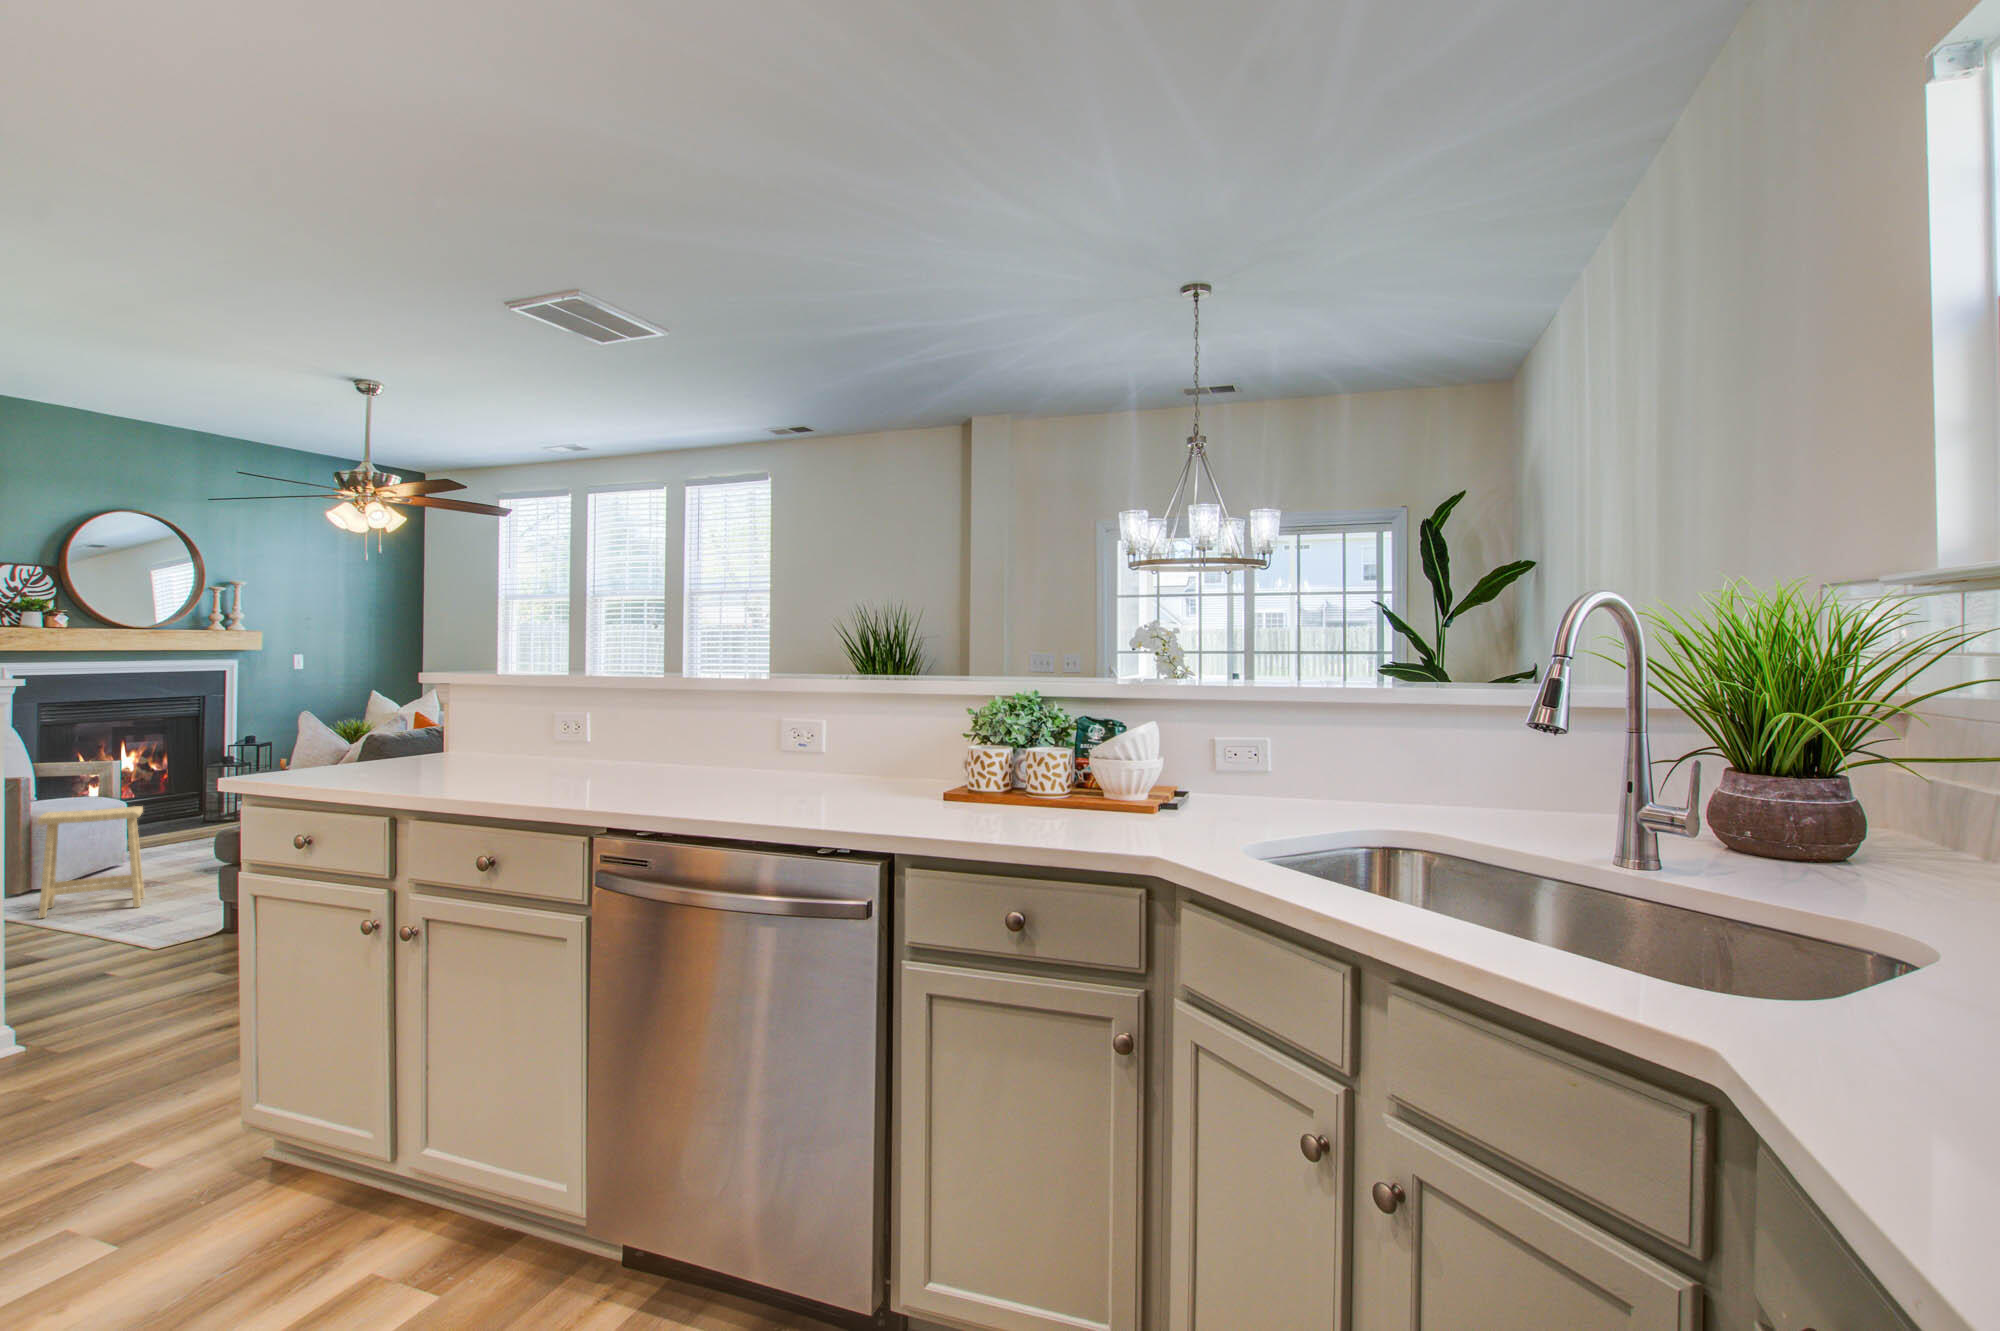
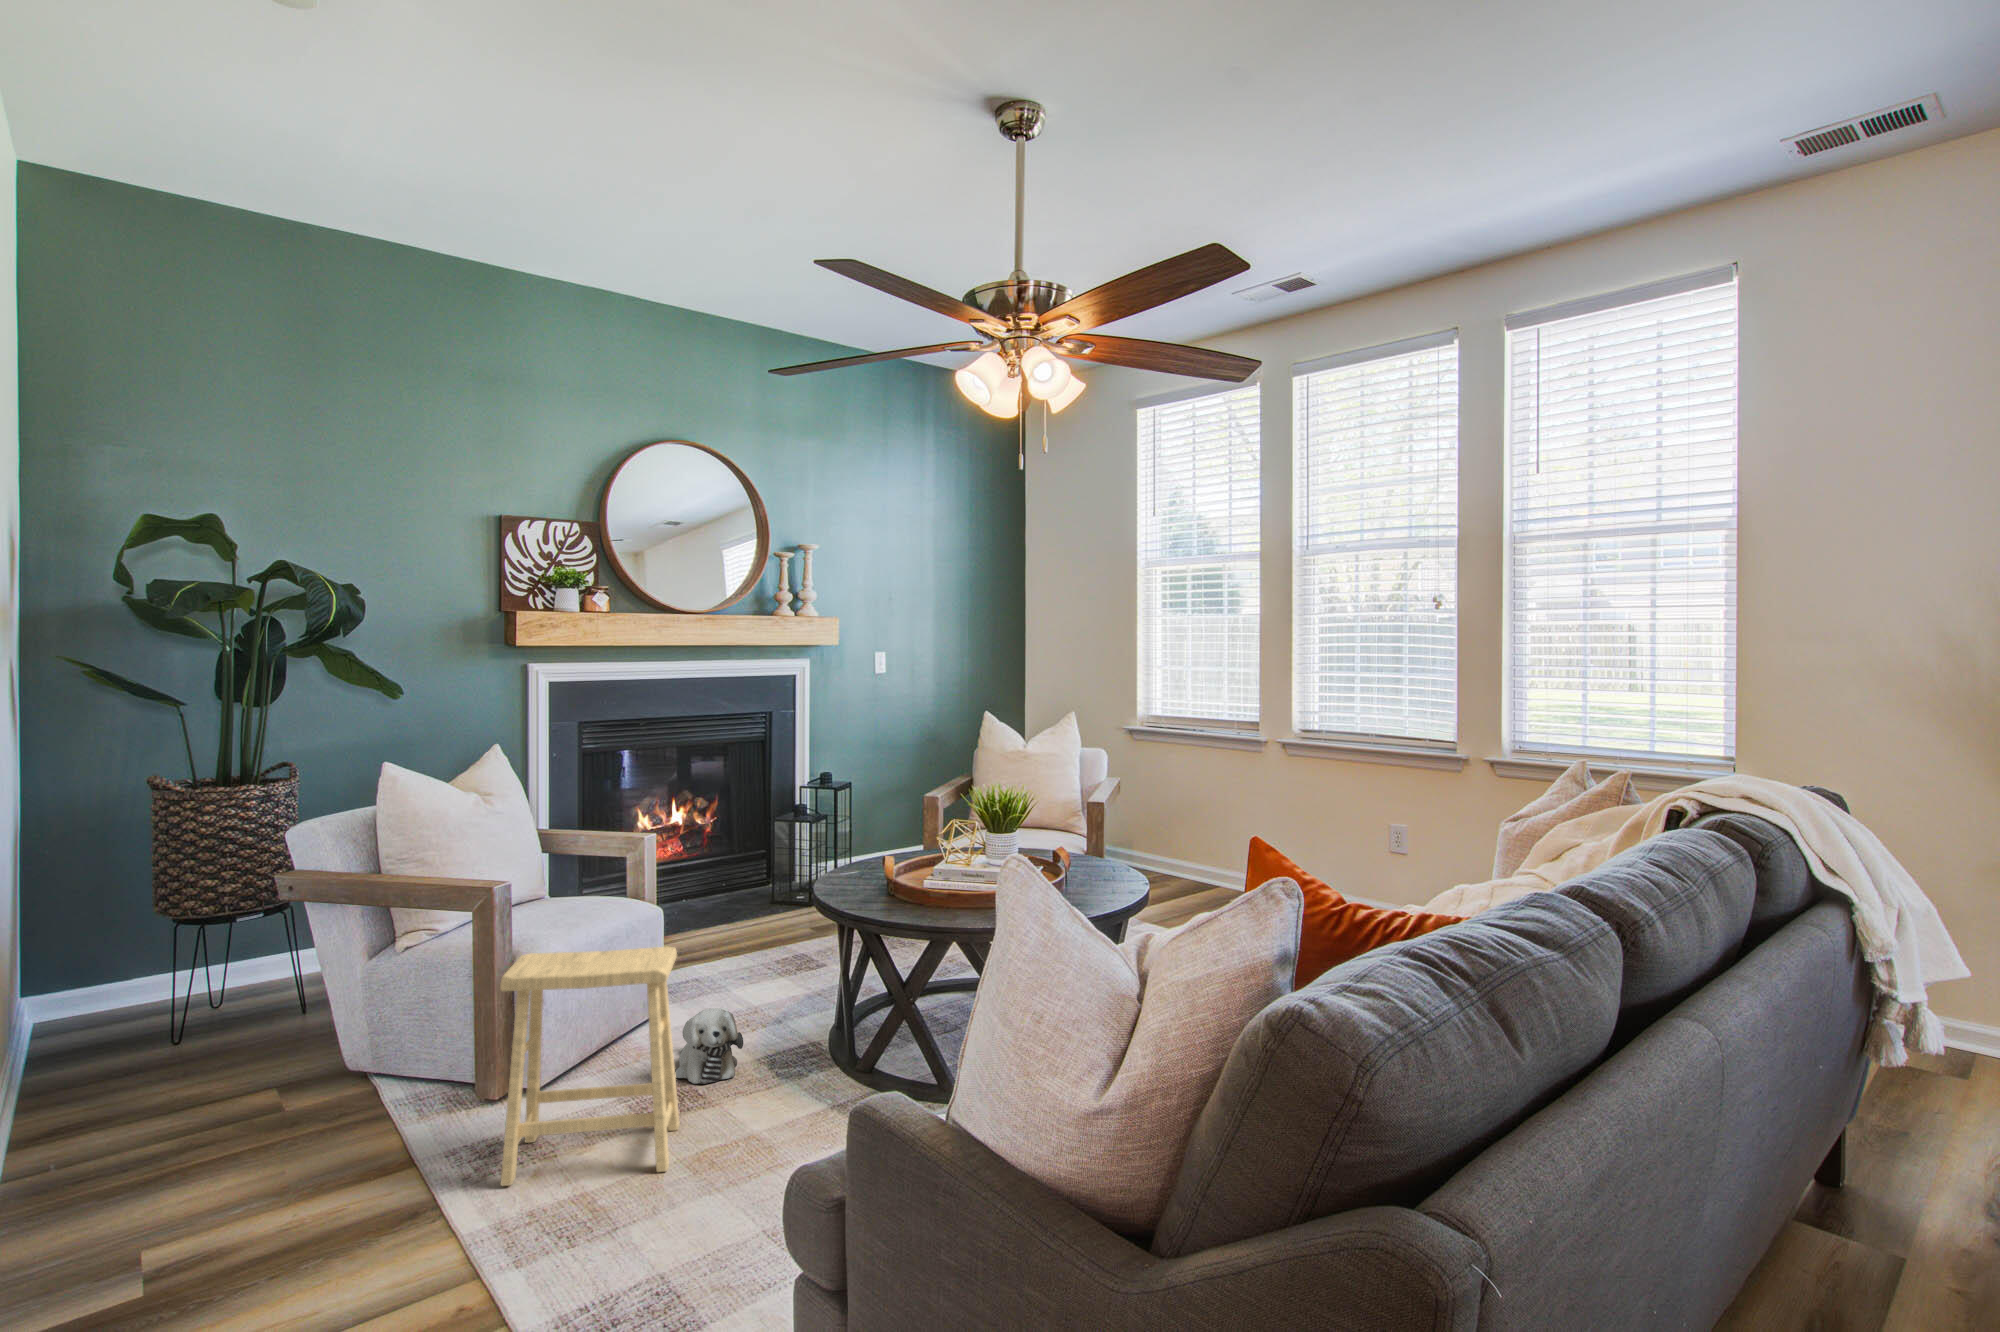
plush toy: none [139,848,184,886] -> present [675,1008,743,1084]

